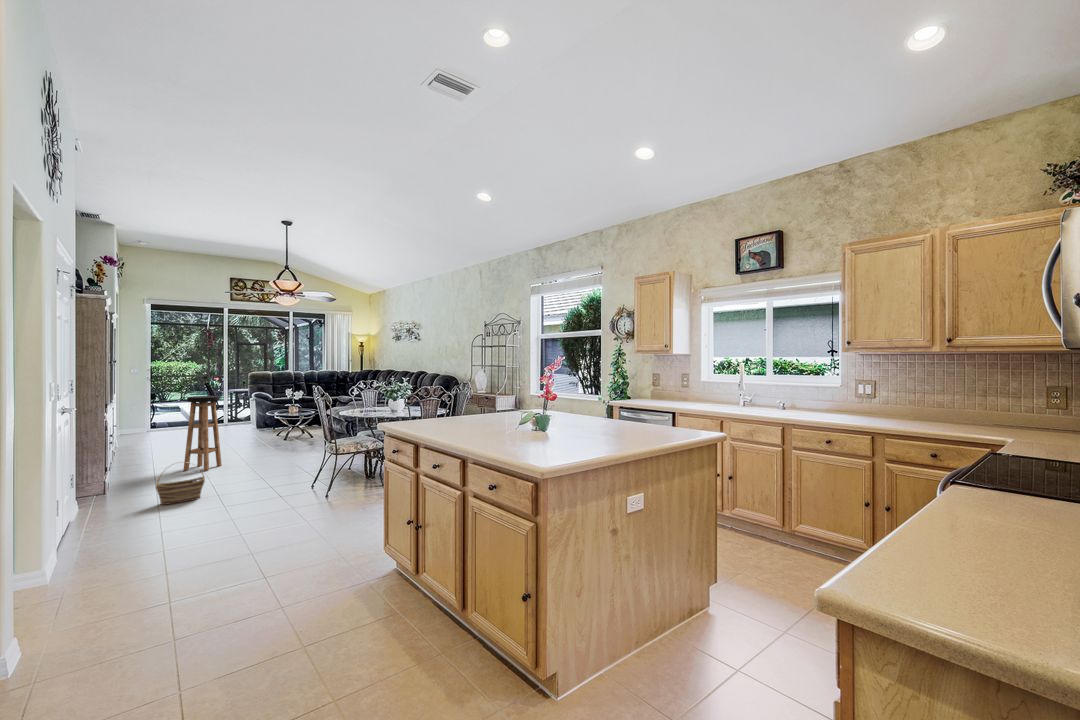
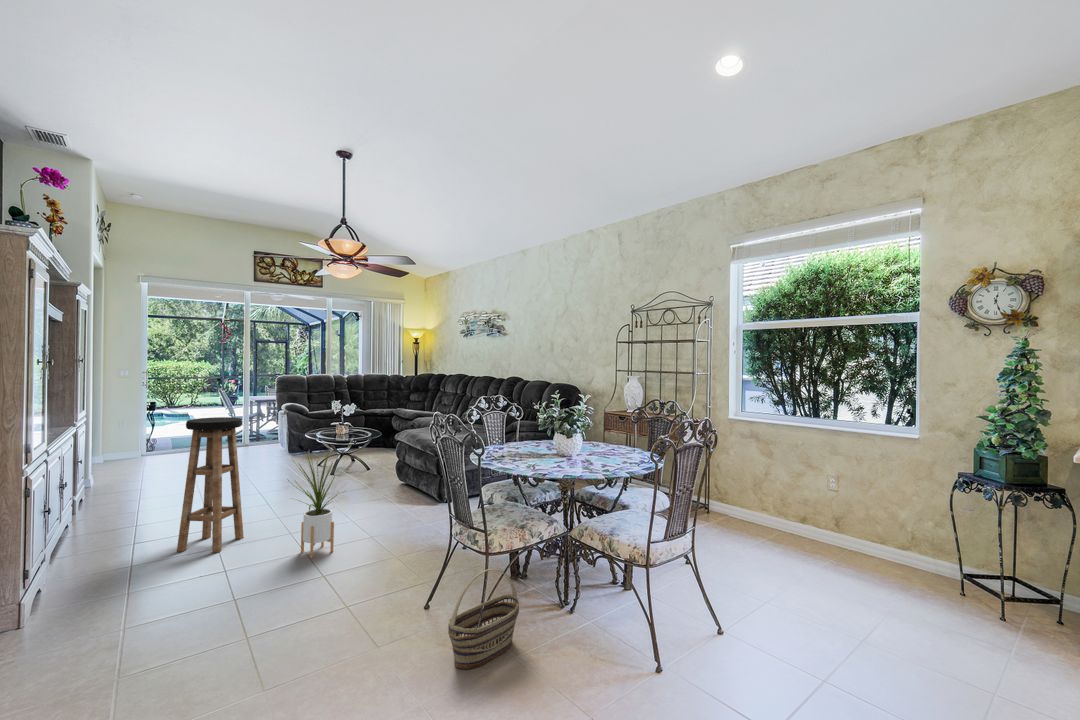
house plant: none [245,411,281,472] -> present [288,453,339,558]
basket: present [156,473,205,505] -> present [448,569,519,669]

